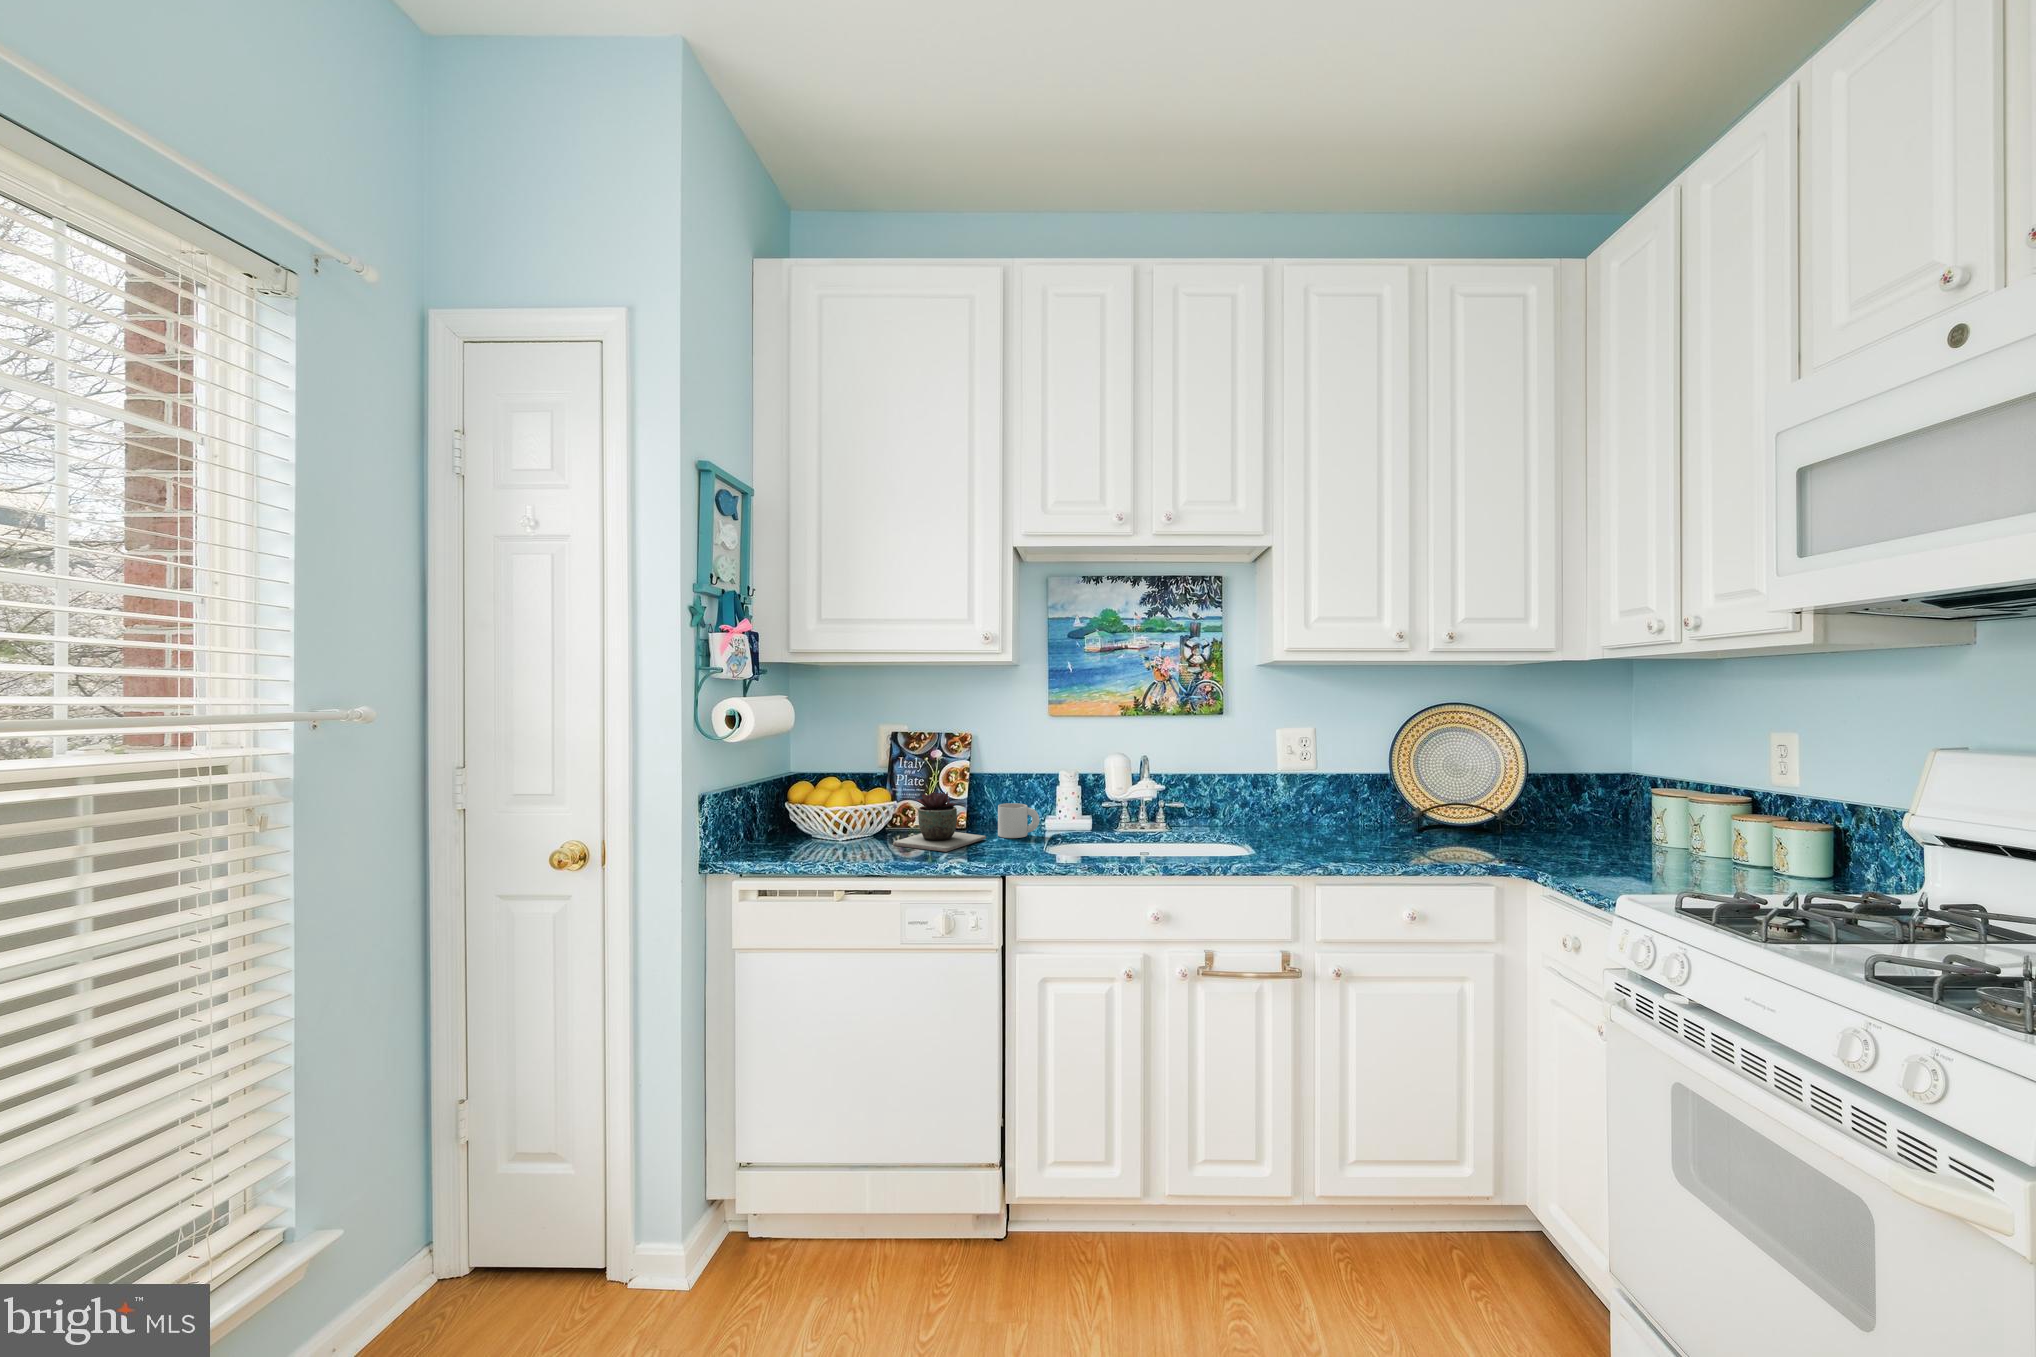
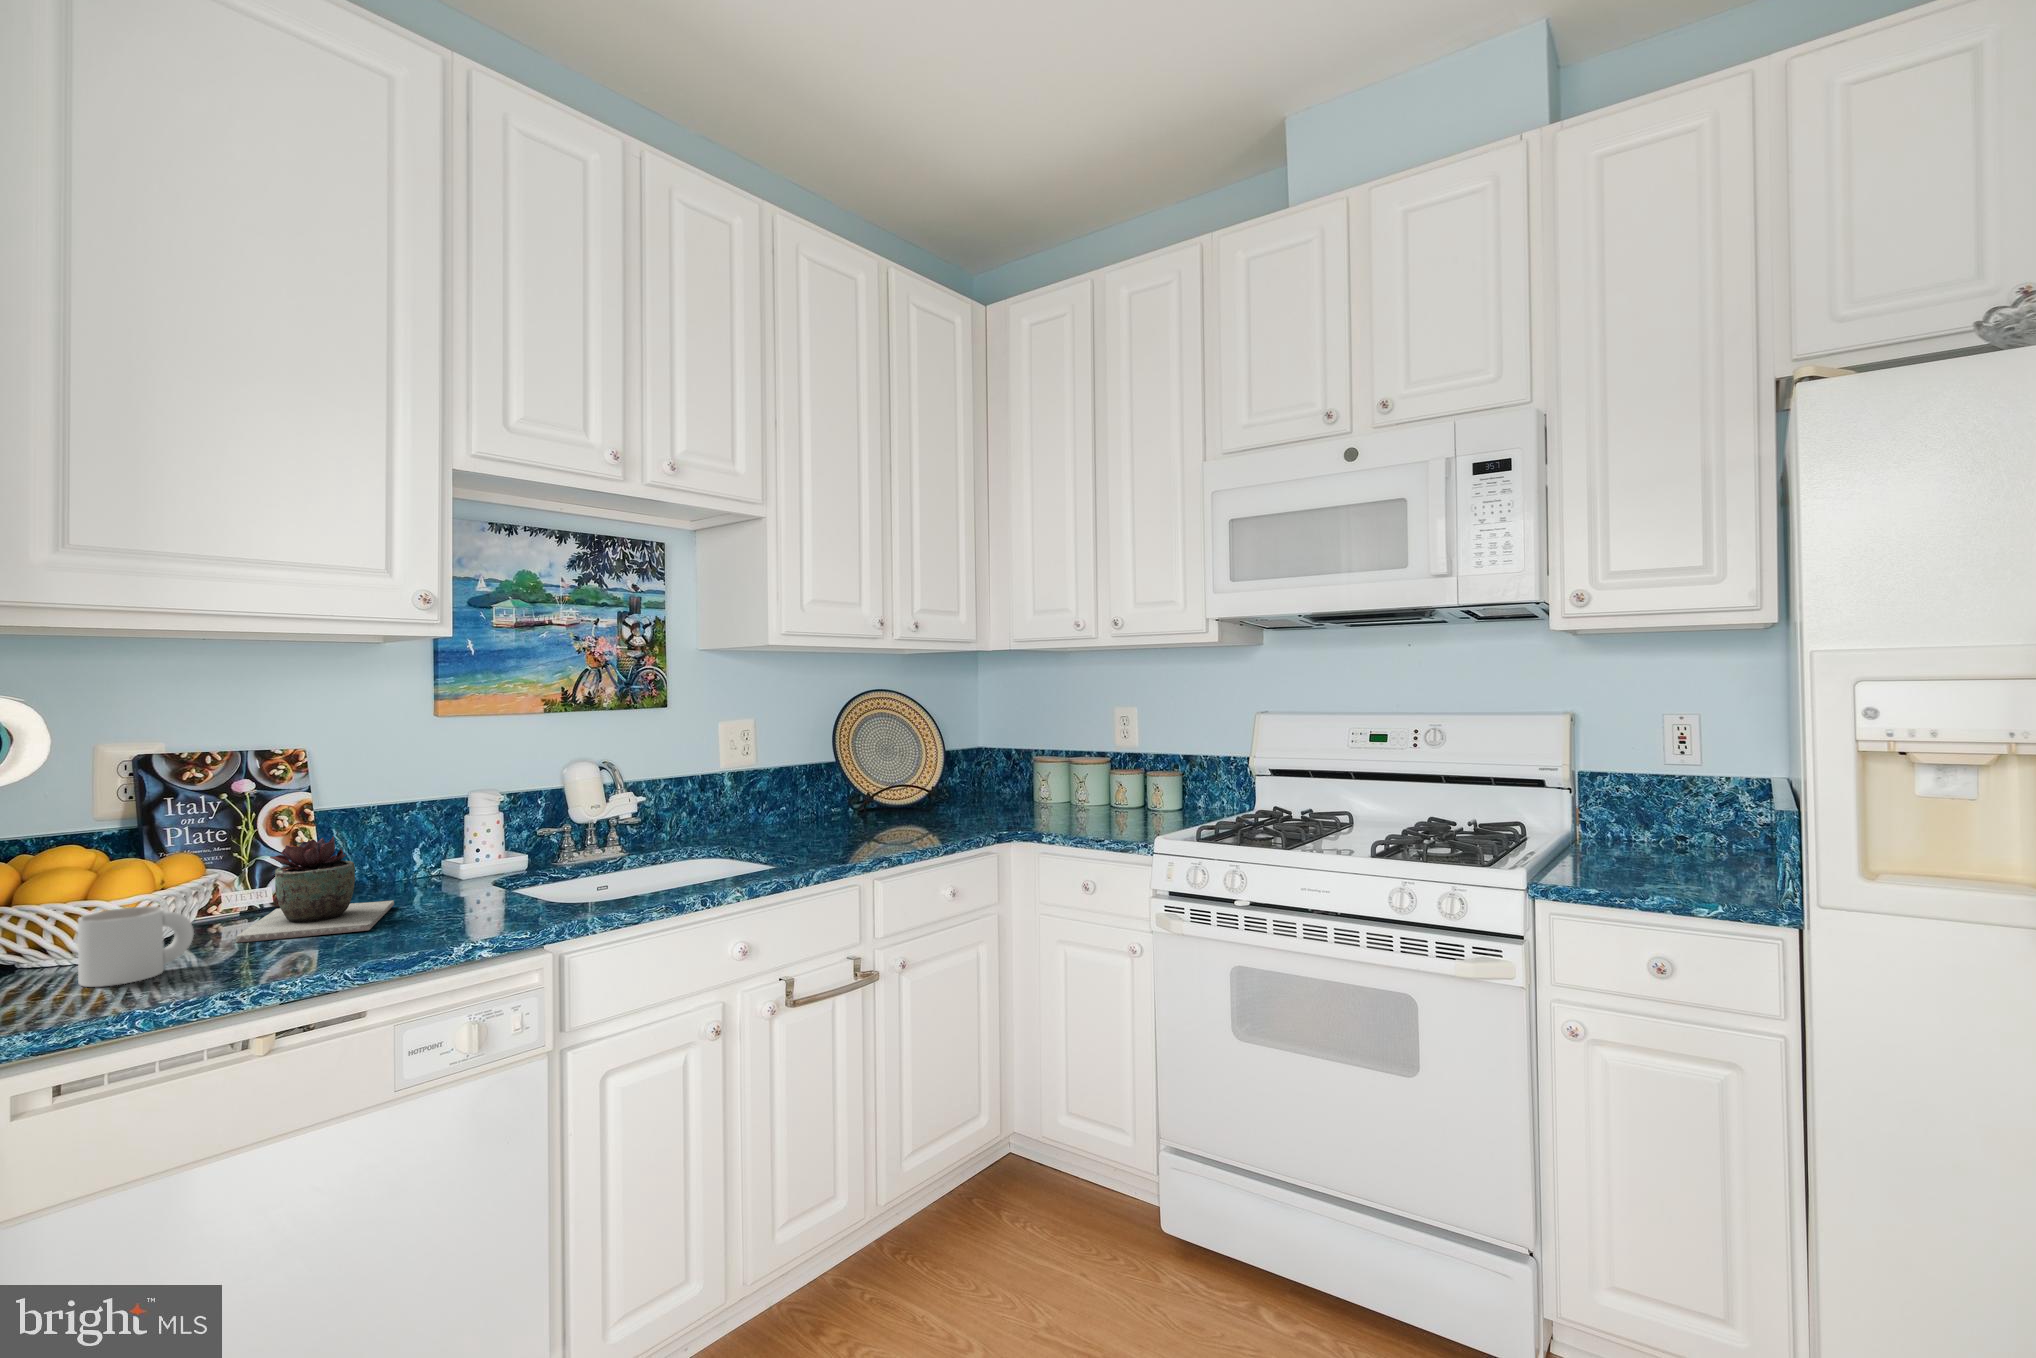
mug: present [998,803,1040,838] -> present [78,906,194,987]

